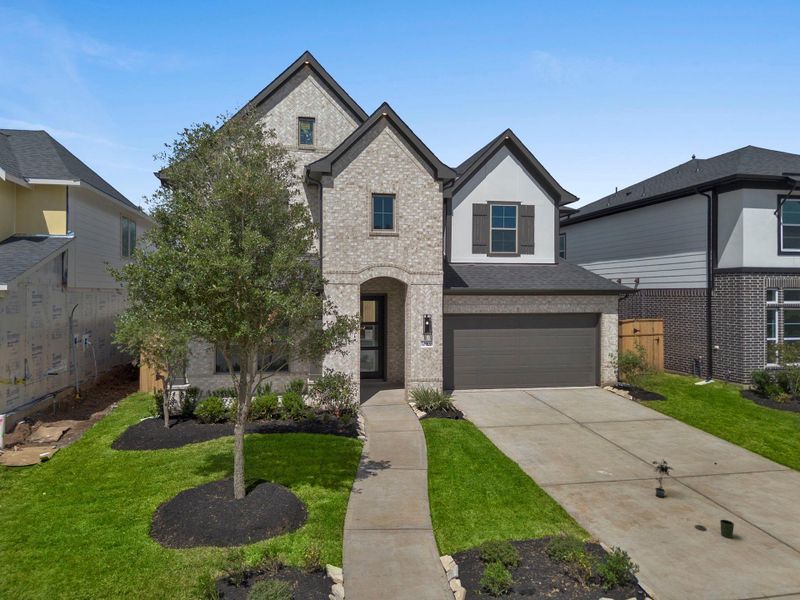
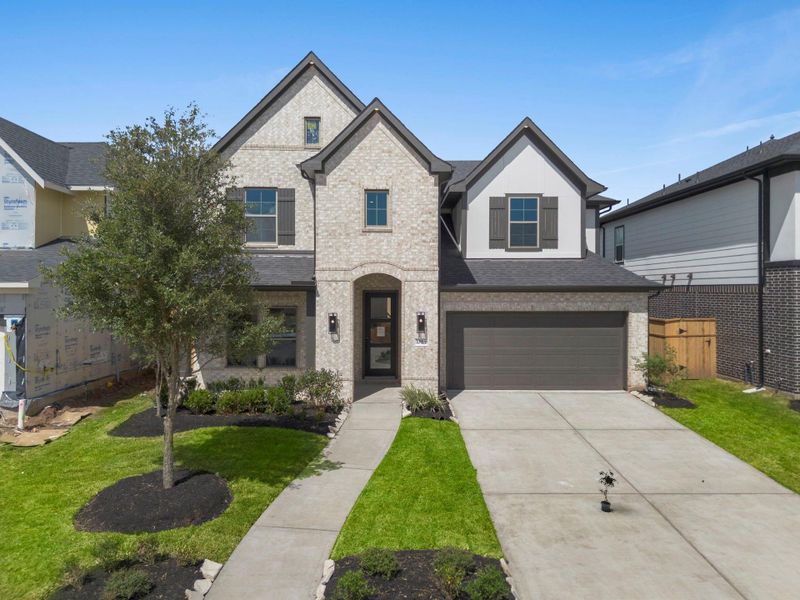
trash can: present [695,520,734,538] -> none [621,539,659,559]

